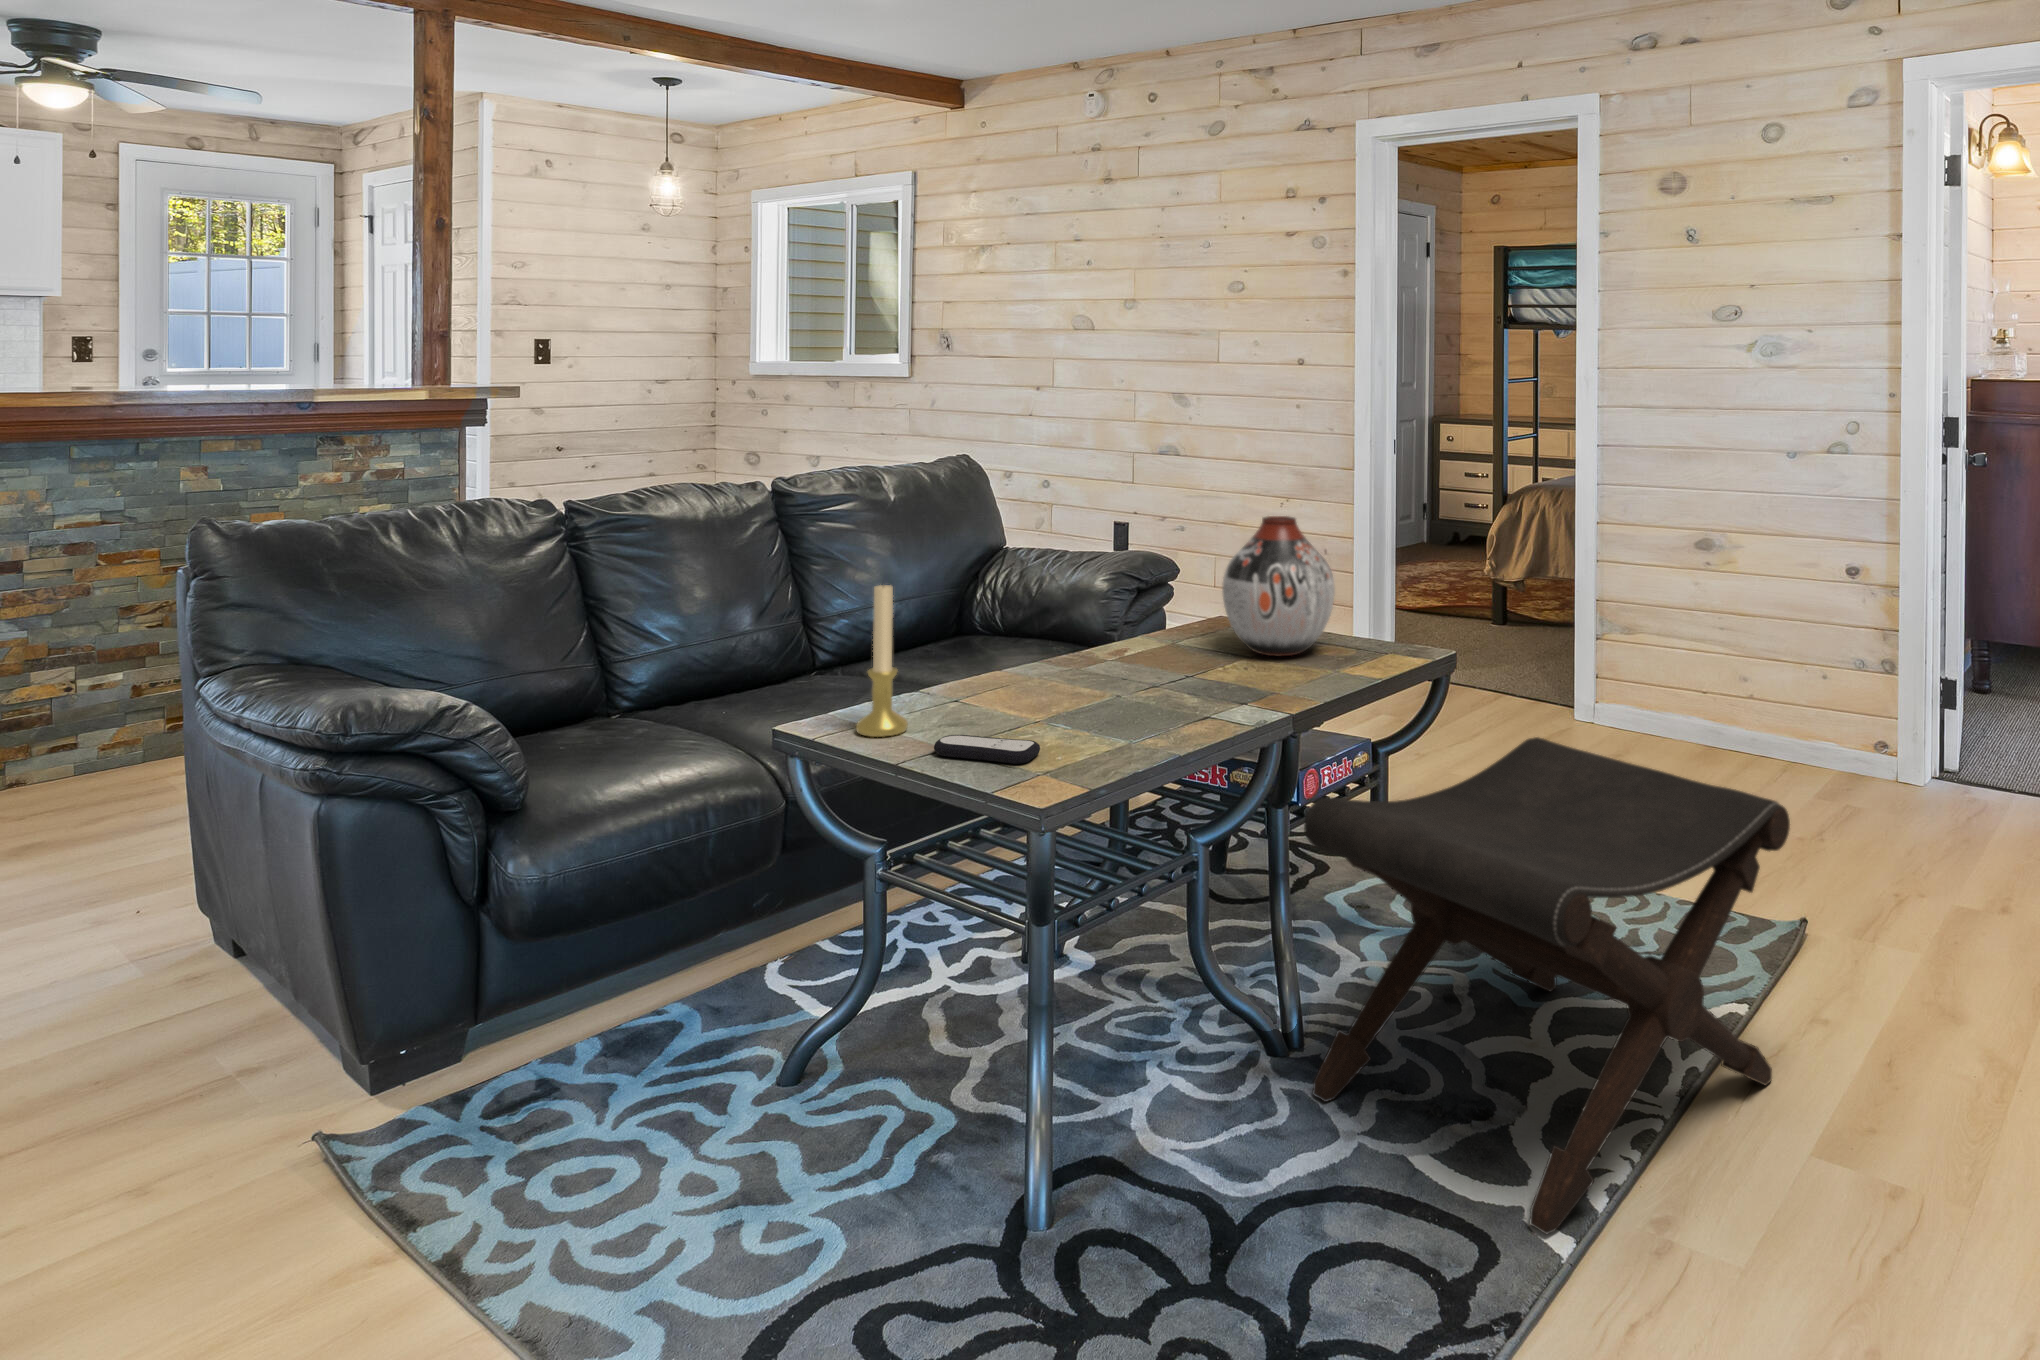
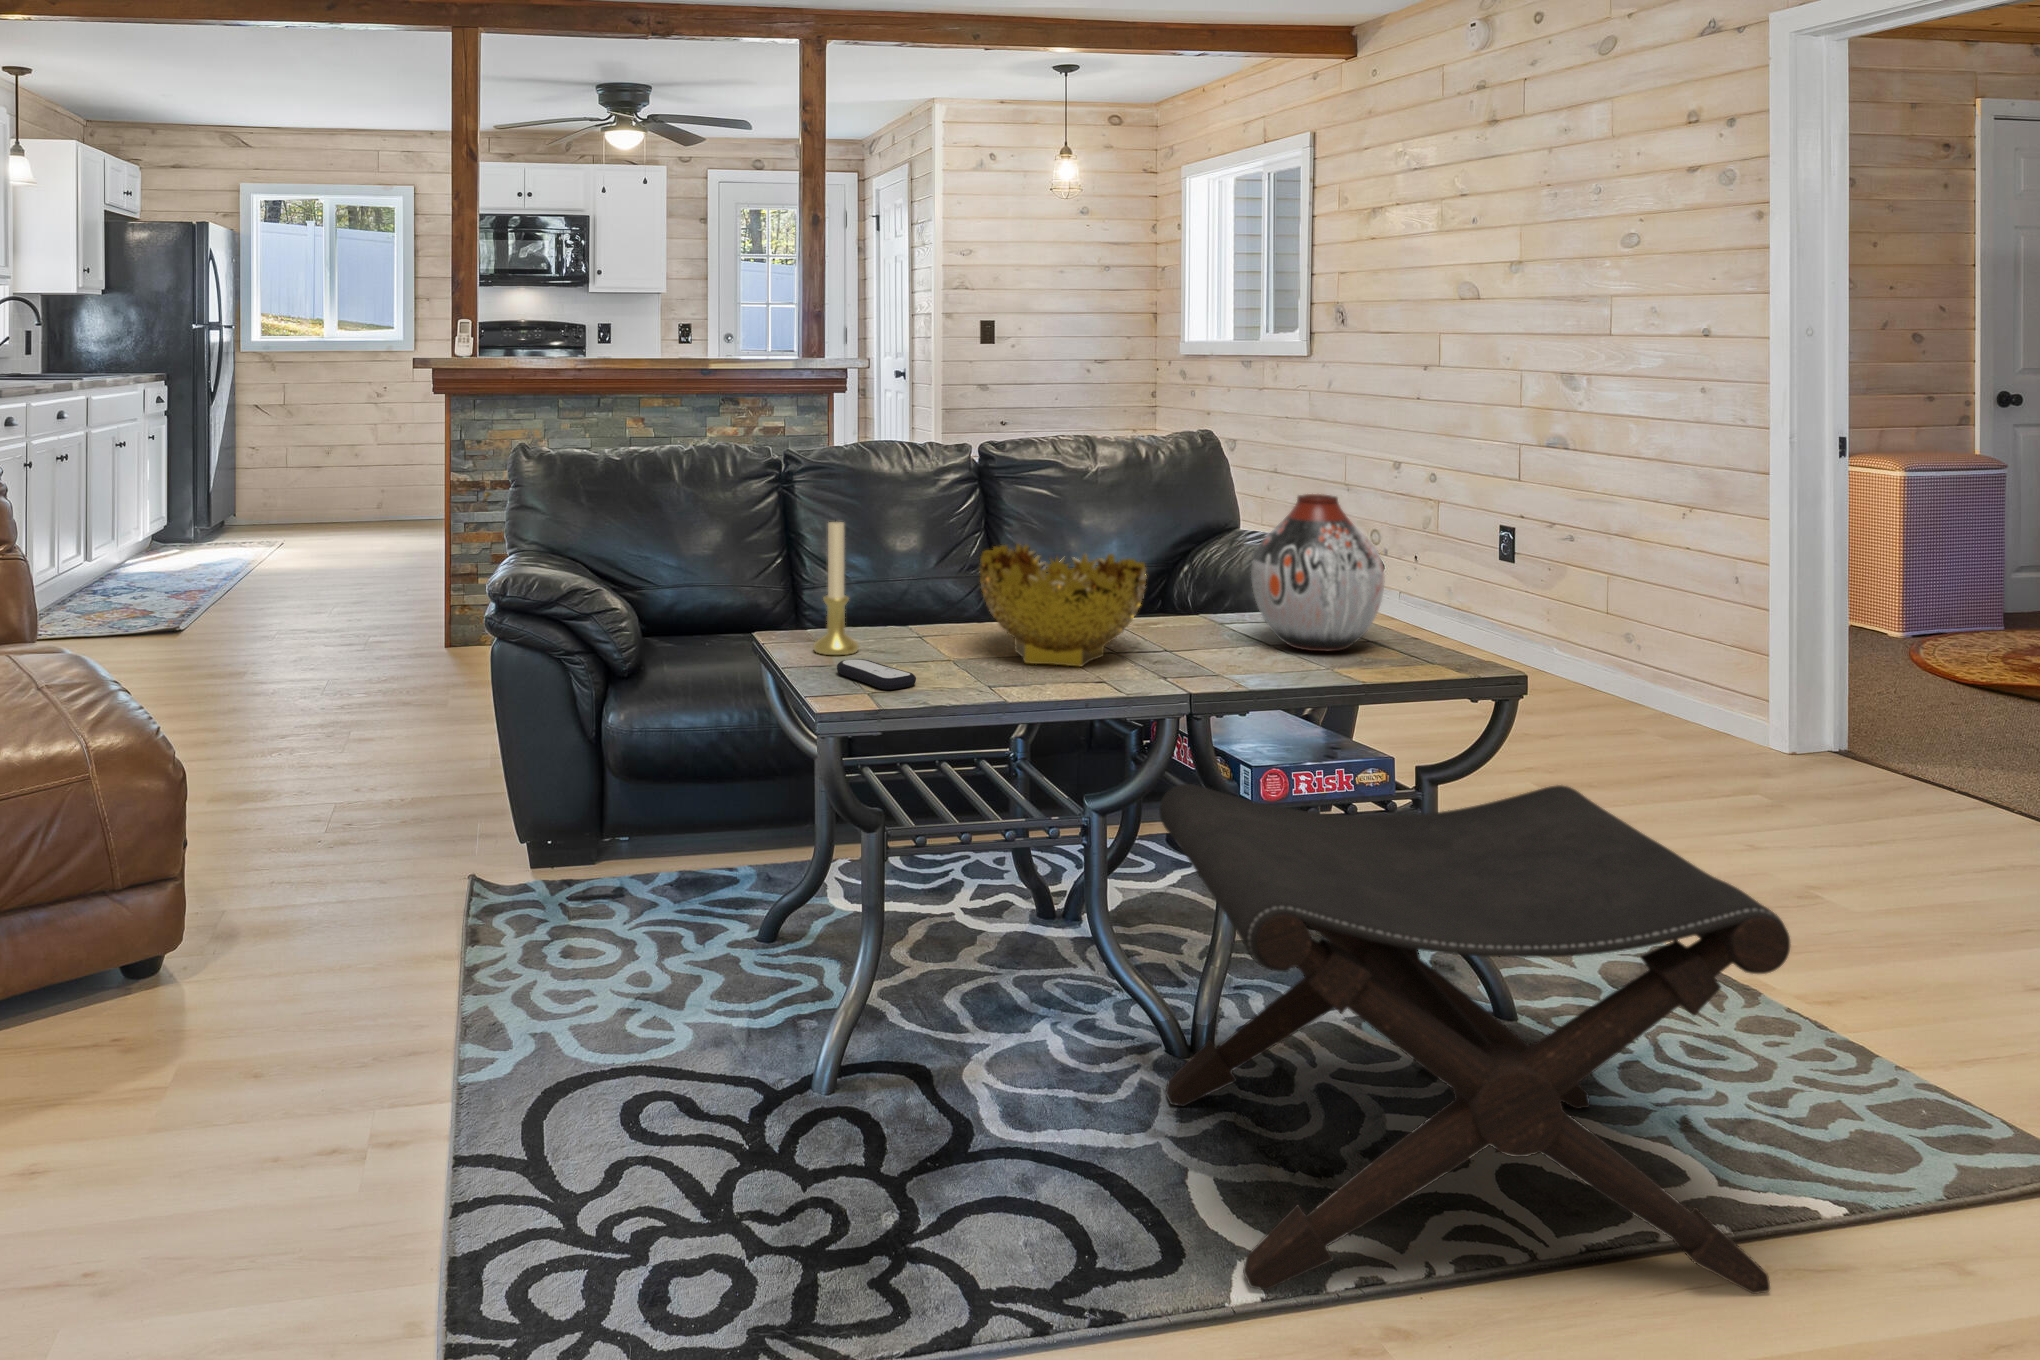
decorative bowl: none [1025,588,1190,710] -> present [980,544,1147,666]

